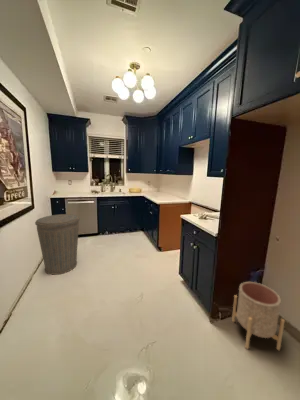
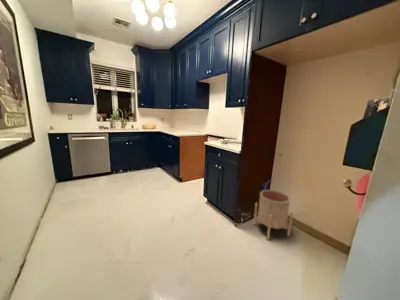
trash can: present [35,214,79,275] -> none [40,149,96,215]

